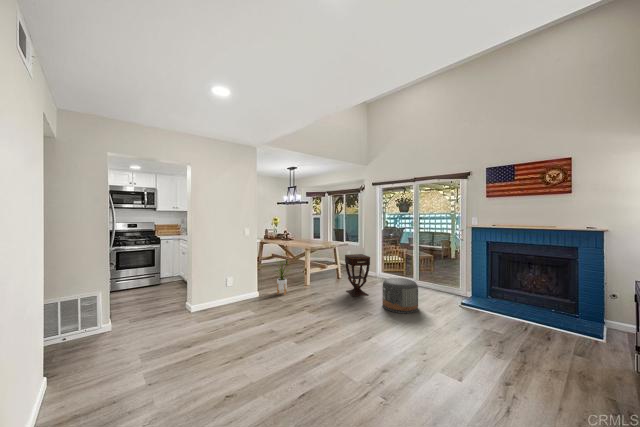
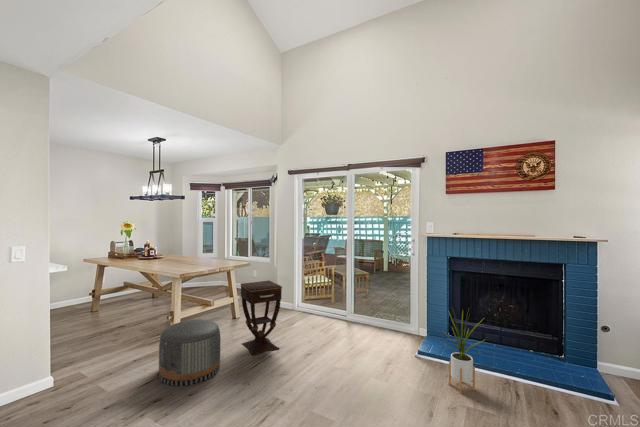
house plant: present [277,263,287,294] -> present [443,311,479,393]
pouf: present [382,278,418,313] -> present [159,319,221,386]

